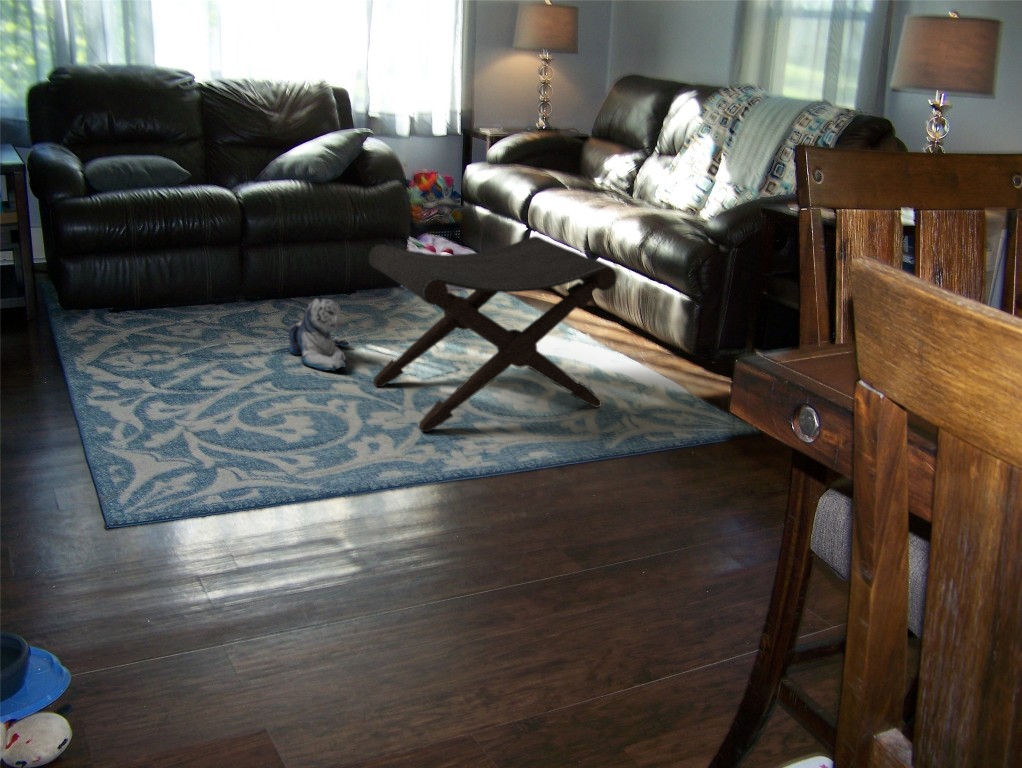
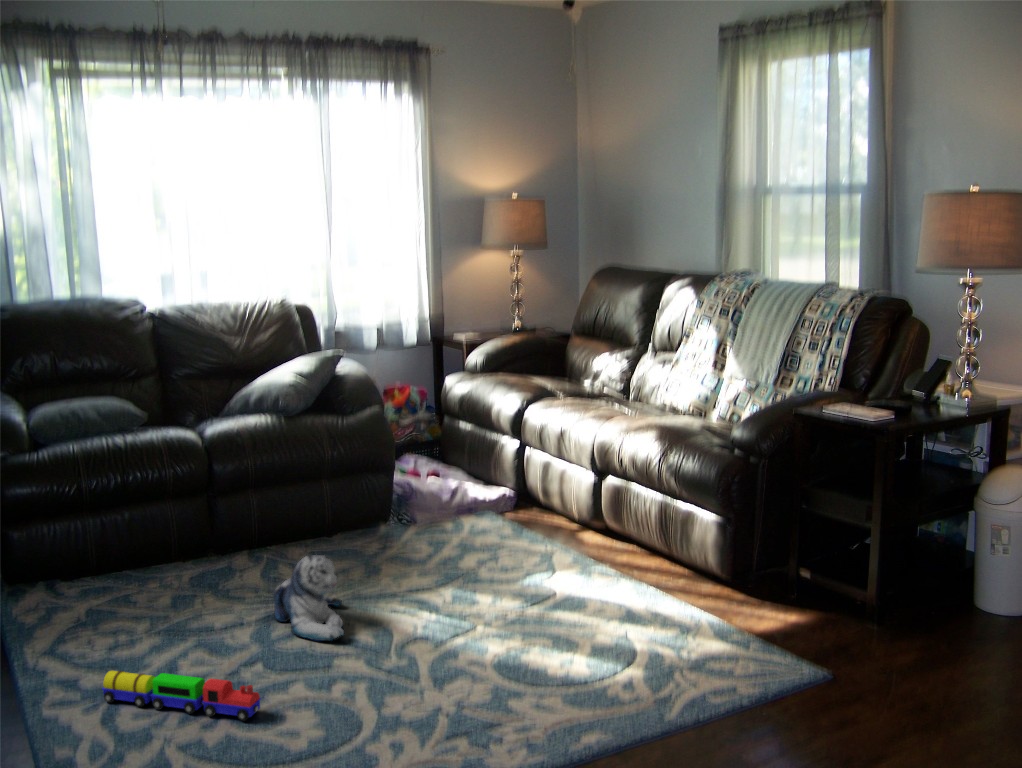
footstool: present [369,236,616,432] -> none [369,467,655,720]
toy train: none [137,373,267,419] -> present [102,671,261,721]

